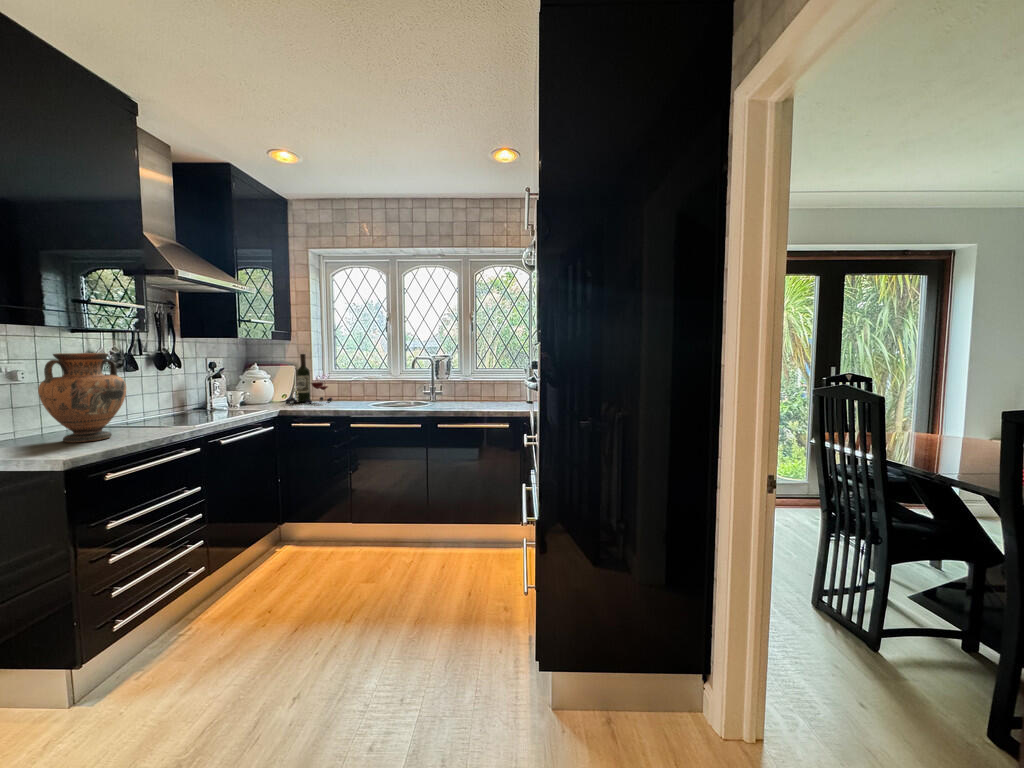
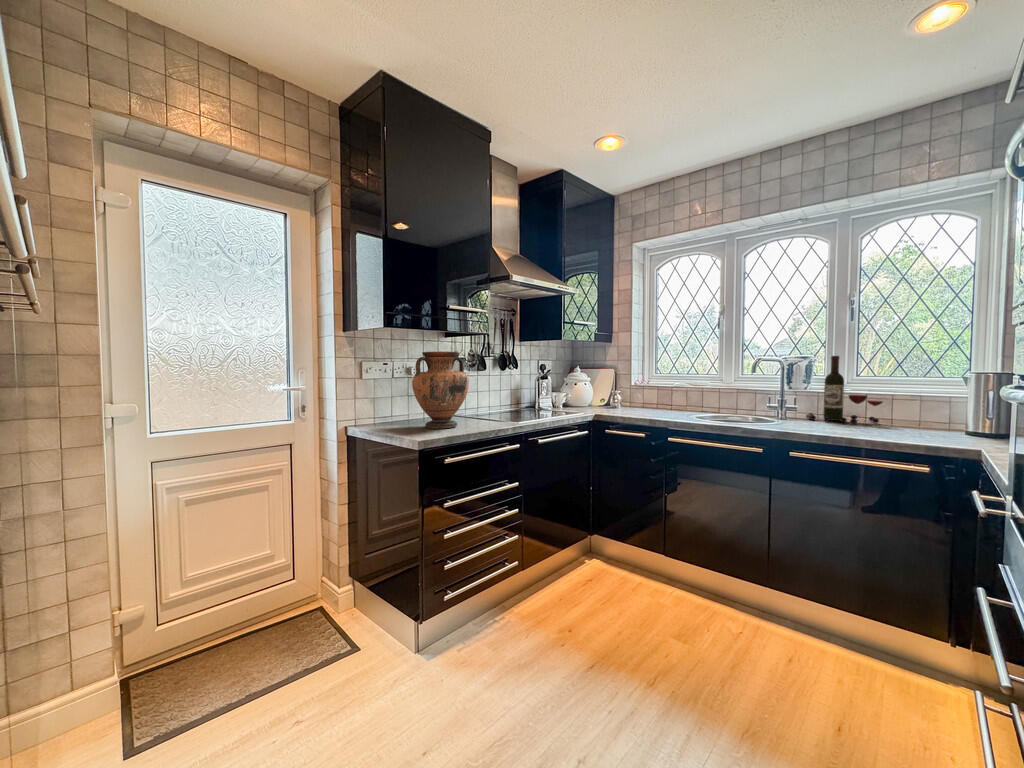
wine bottle: present [286,354,332,404] -> present [806,356,883,424]

